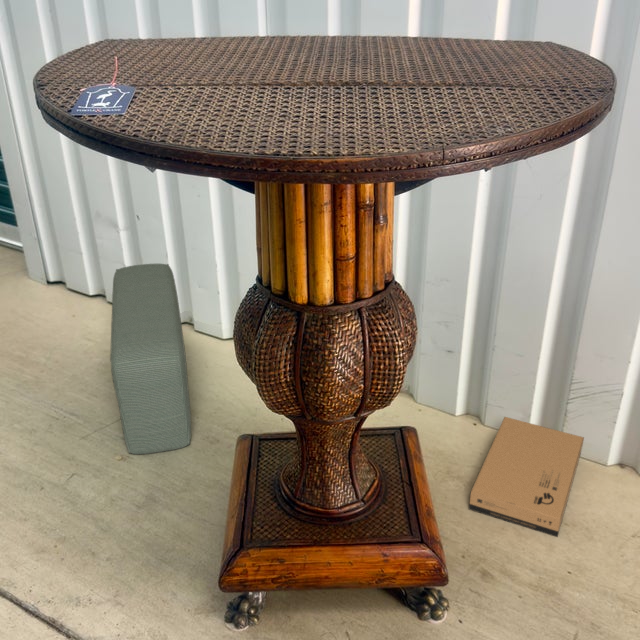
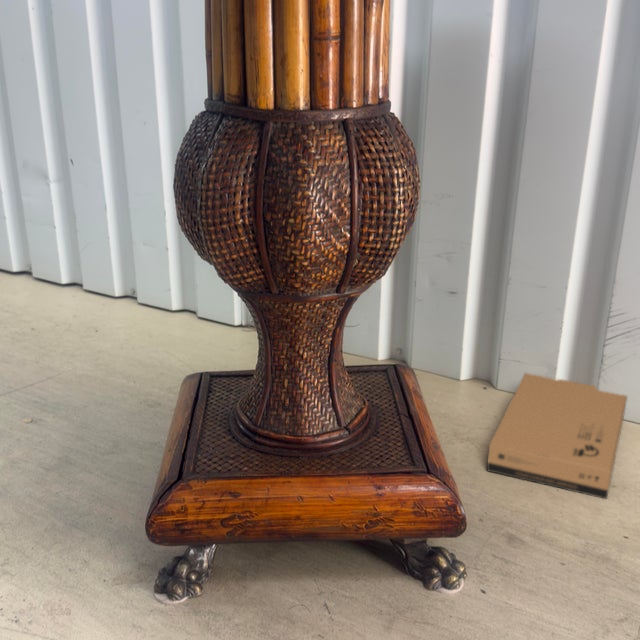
pouf: present [110,264,191,454] -> none [20,207,121,417]

